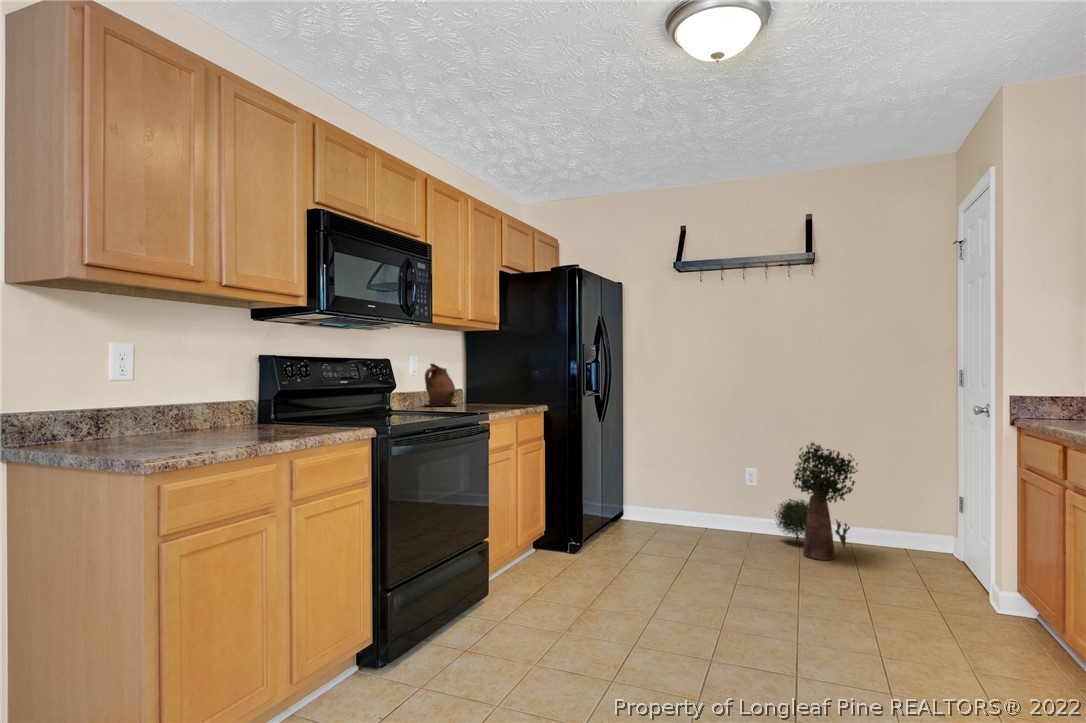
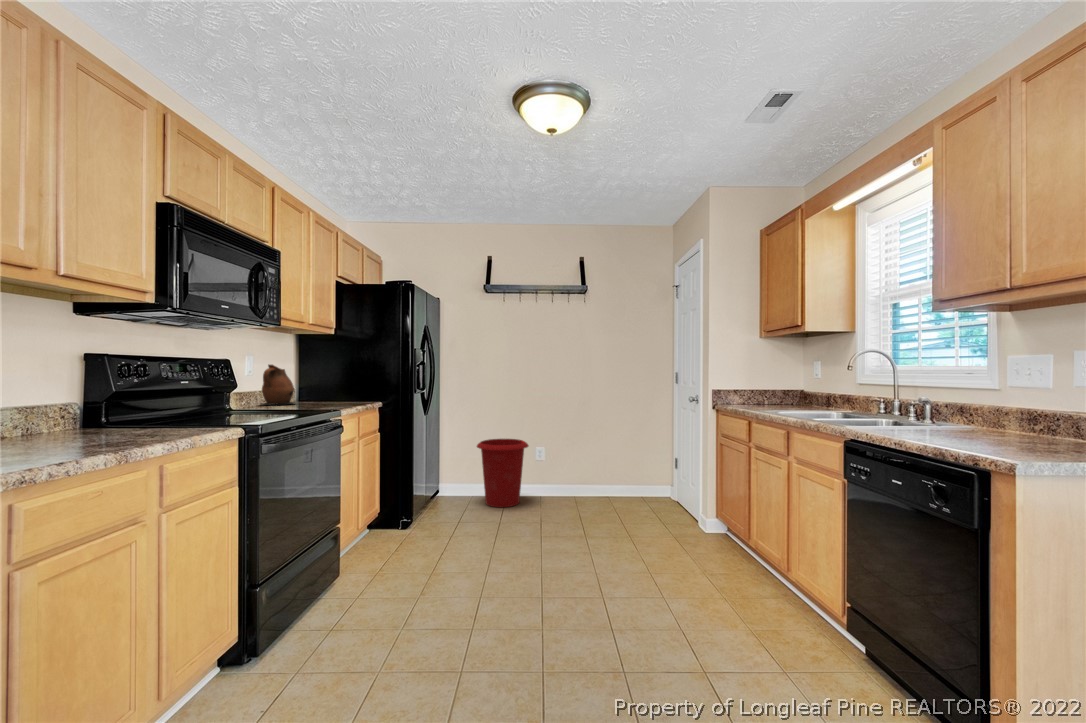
potted plant: present [776,443,858,560] -> none [558,424,616,509]
waste bin: none [664,456,732,543] -> present [477,439,529,507]

